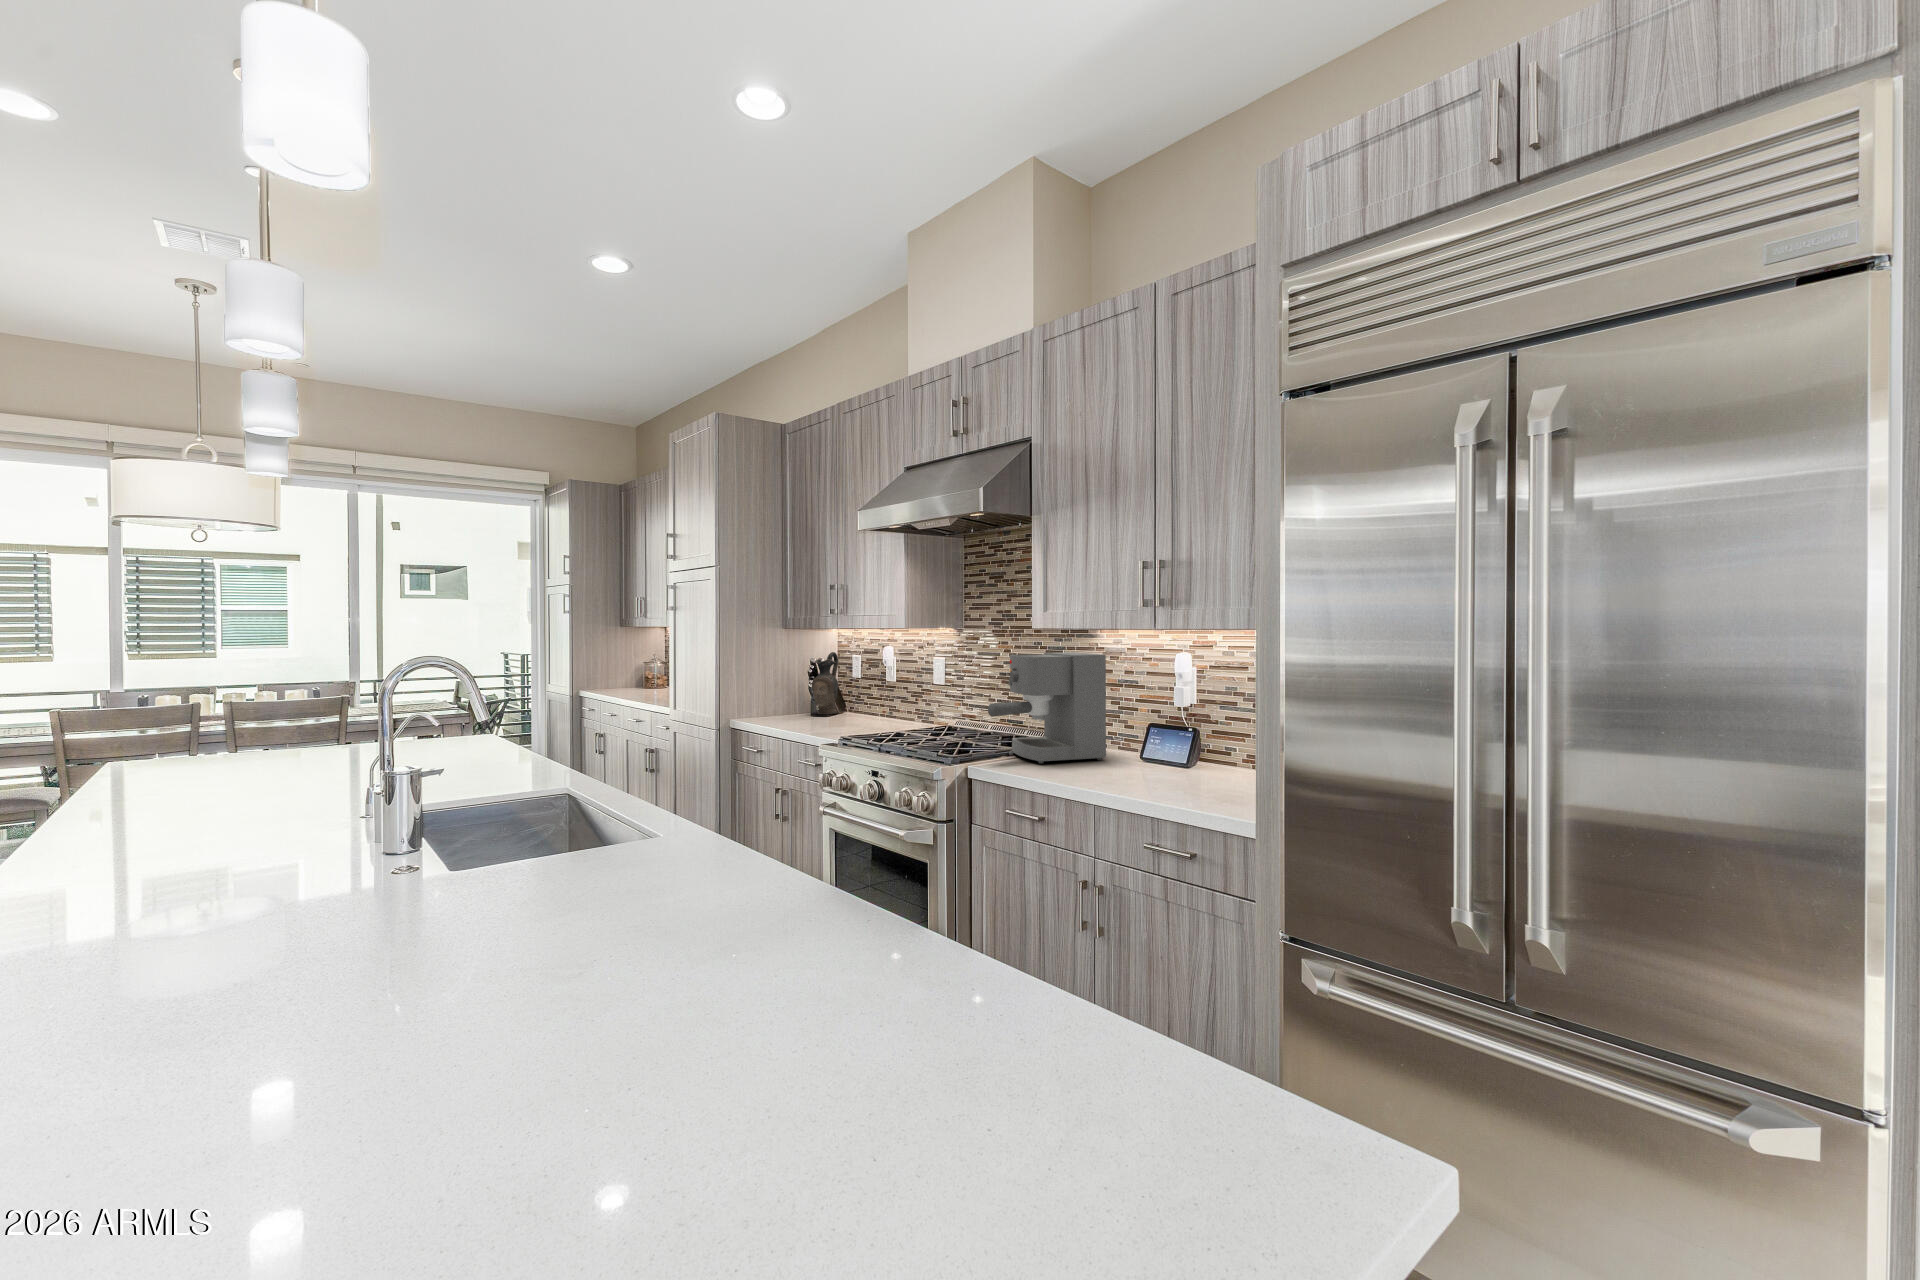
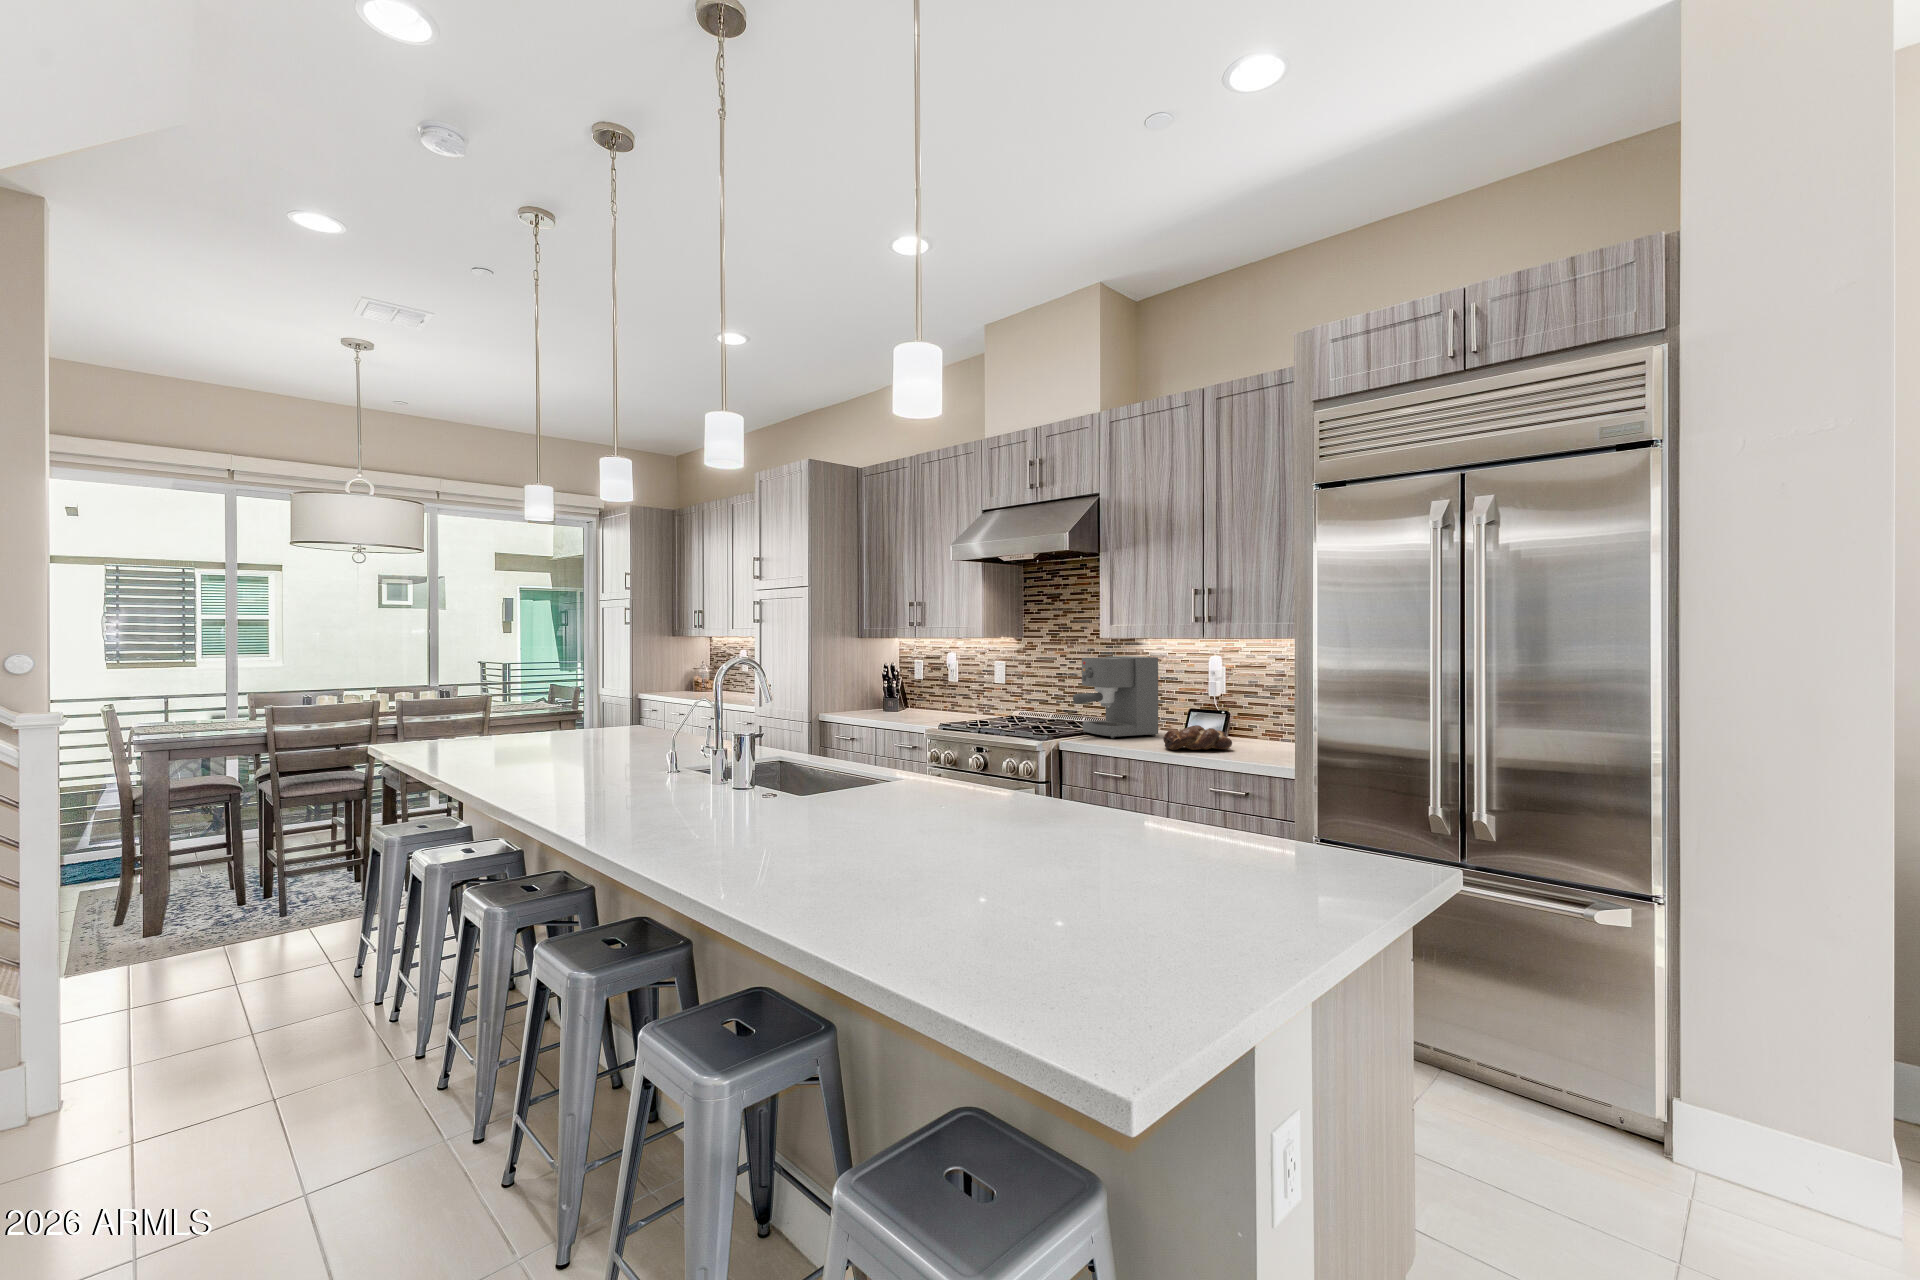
ceramic pitcher: present [812,652,838,714] -> none [885,658,906,709]
bread loaf: none [1094,751,1187,786] -> present [1163,725,1232,750]

